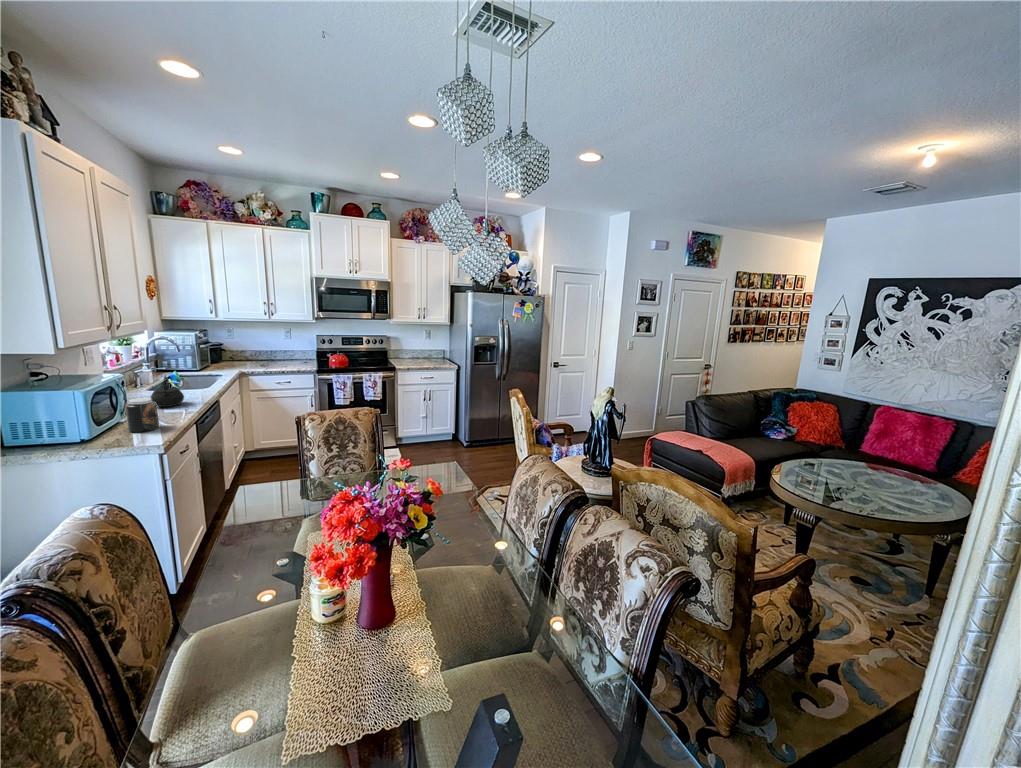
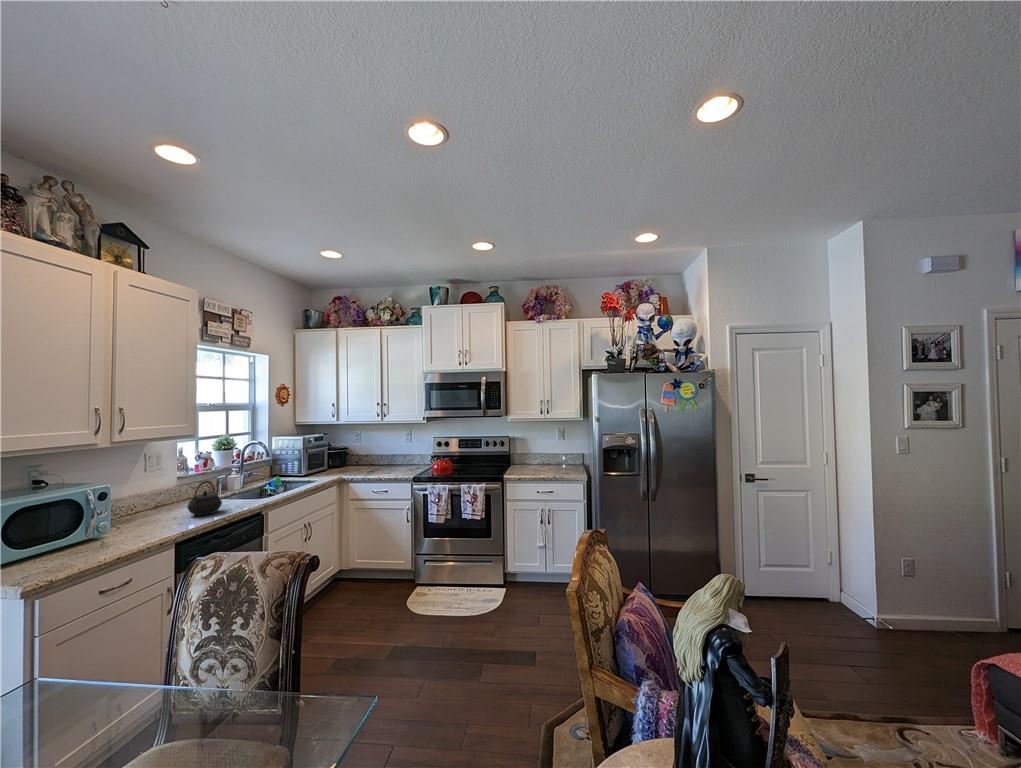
jar: present [126,398,159,432] -> none [107,505,141,546]

